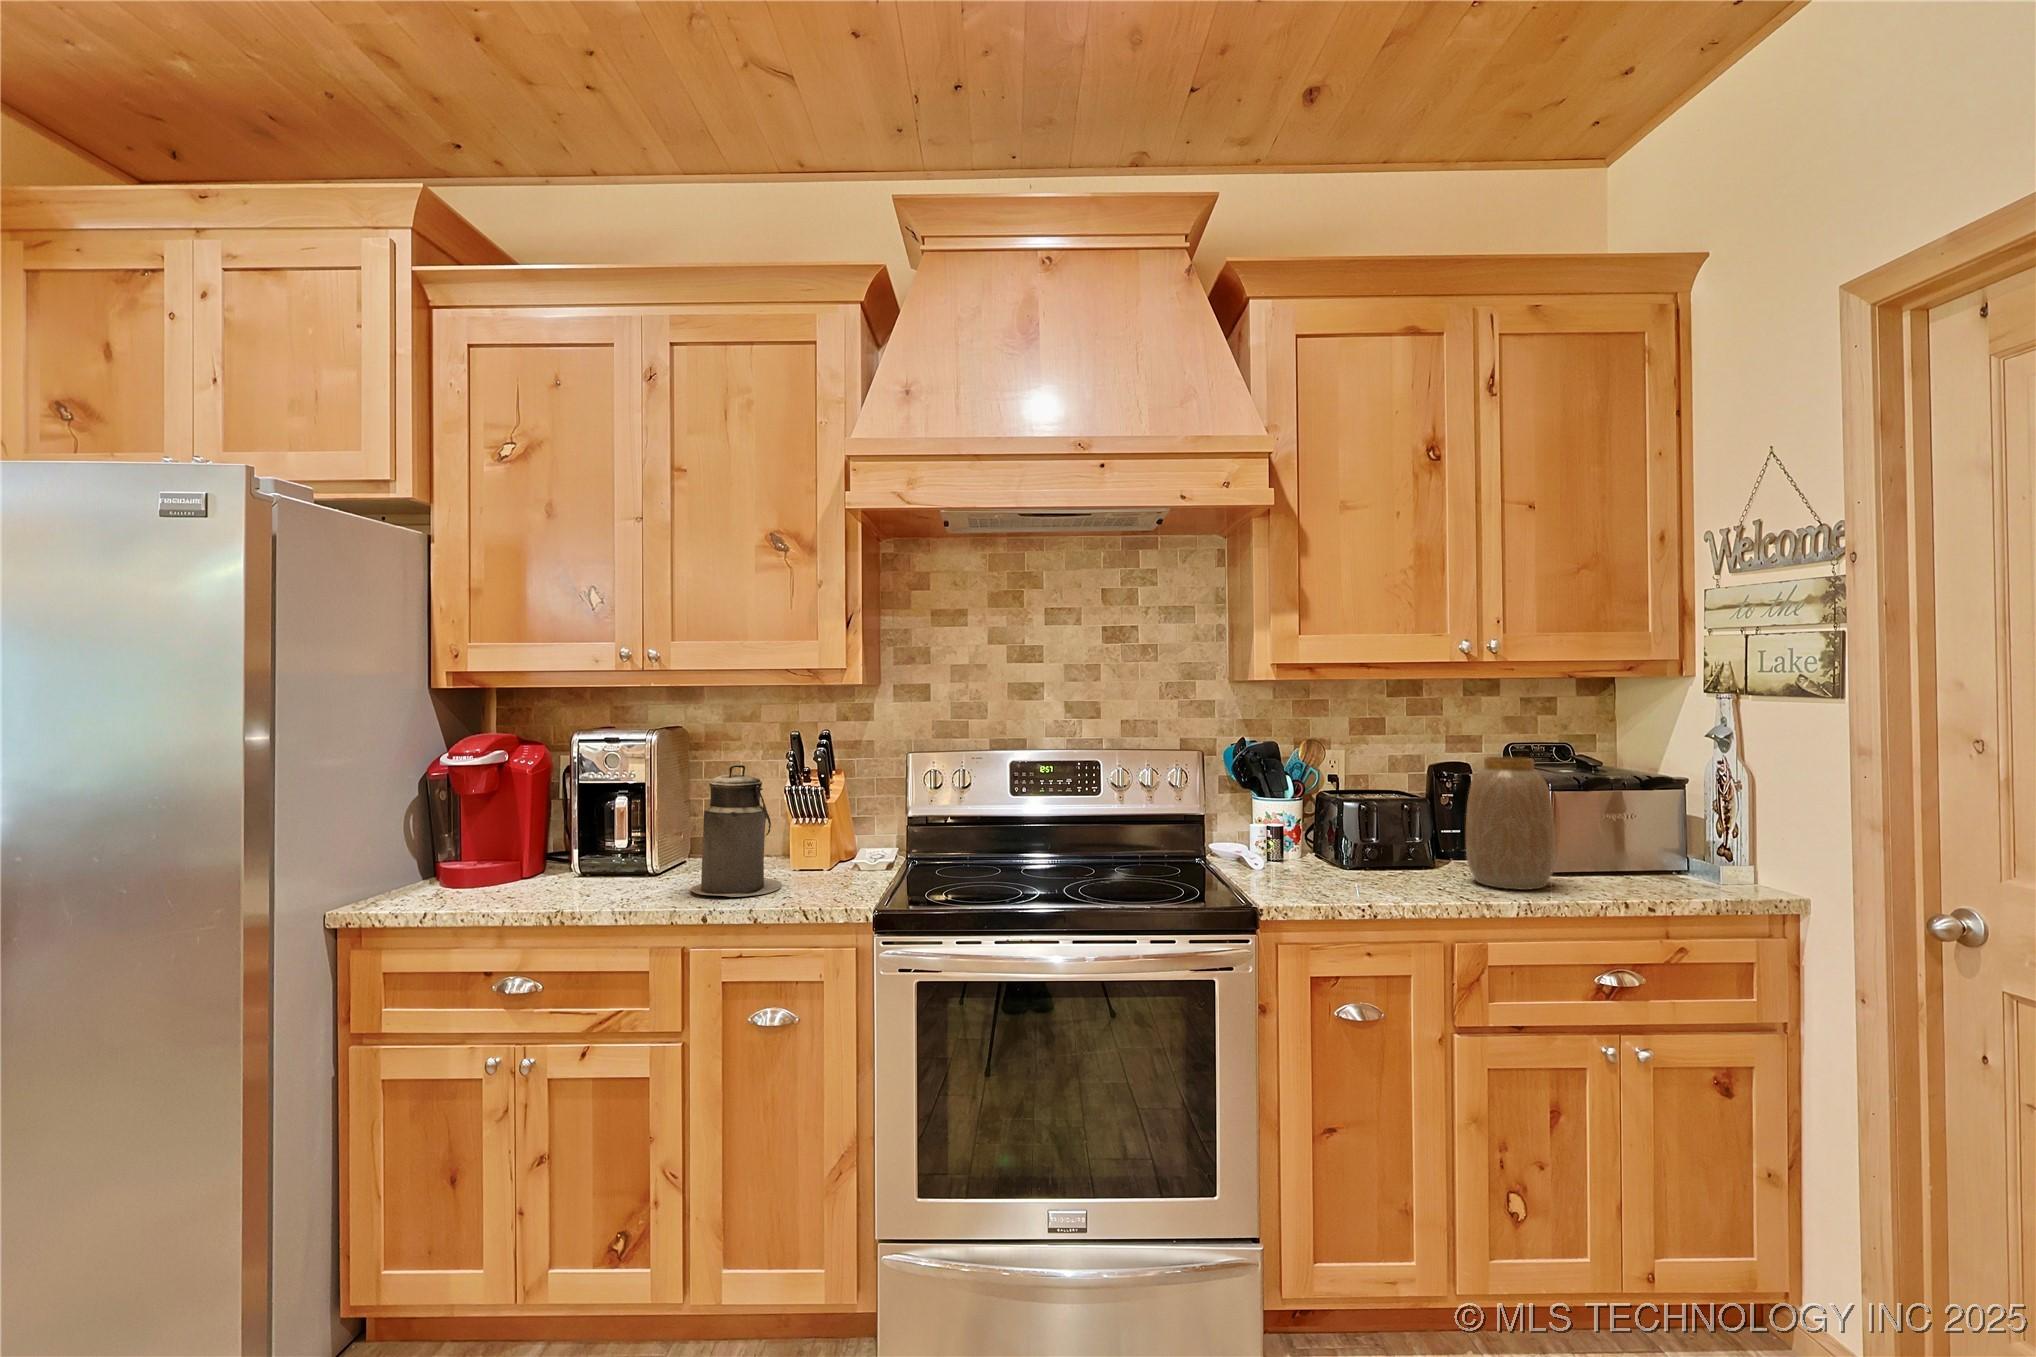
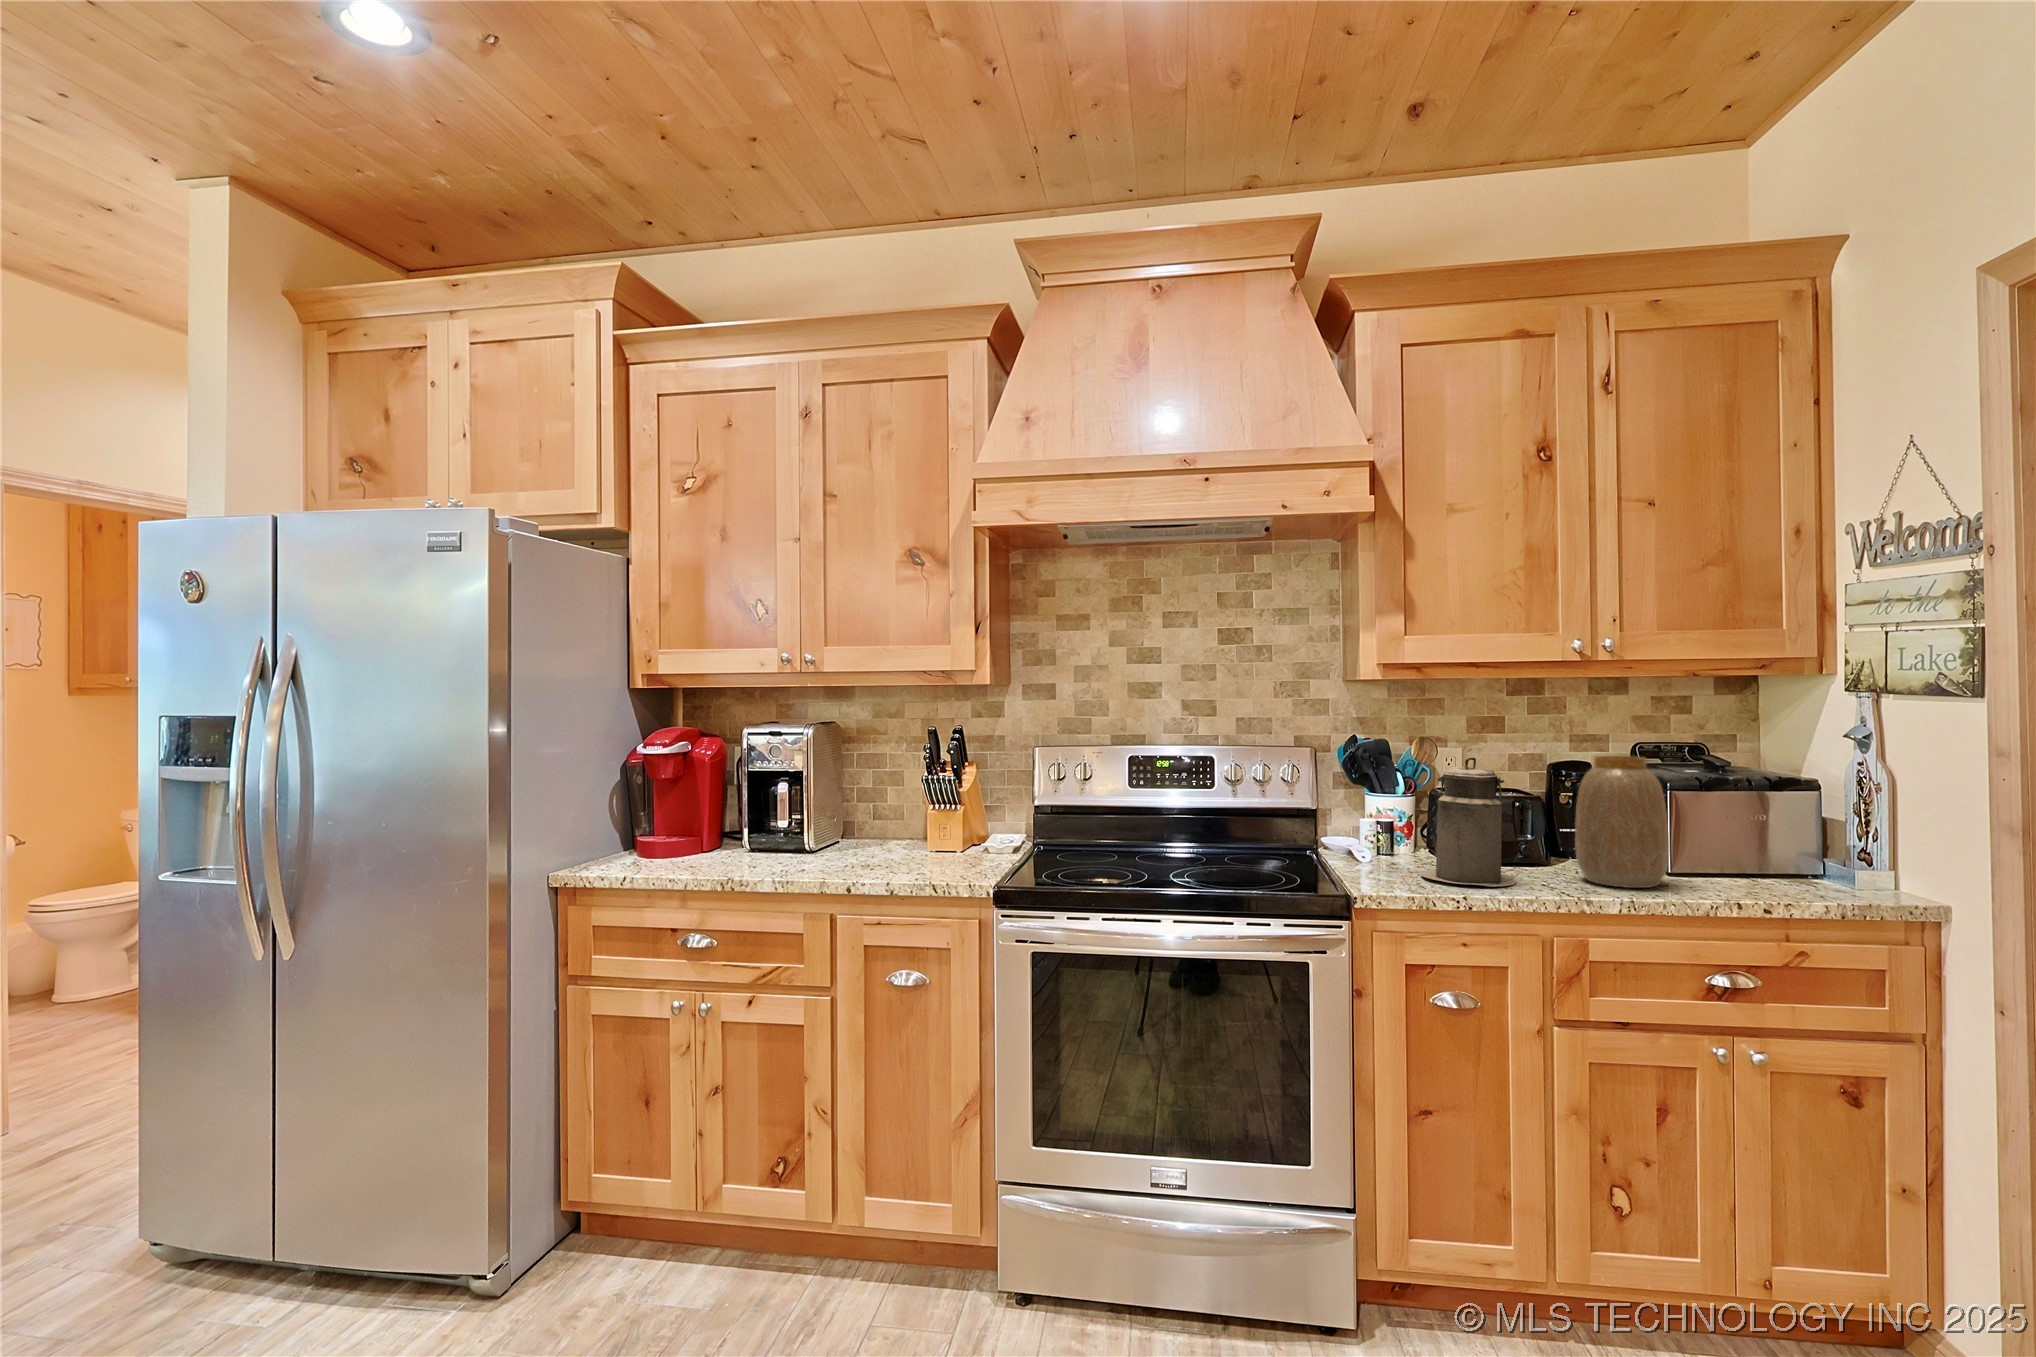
canister: present [690,765,782,897] -> present [1421,757,1516,886]

